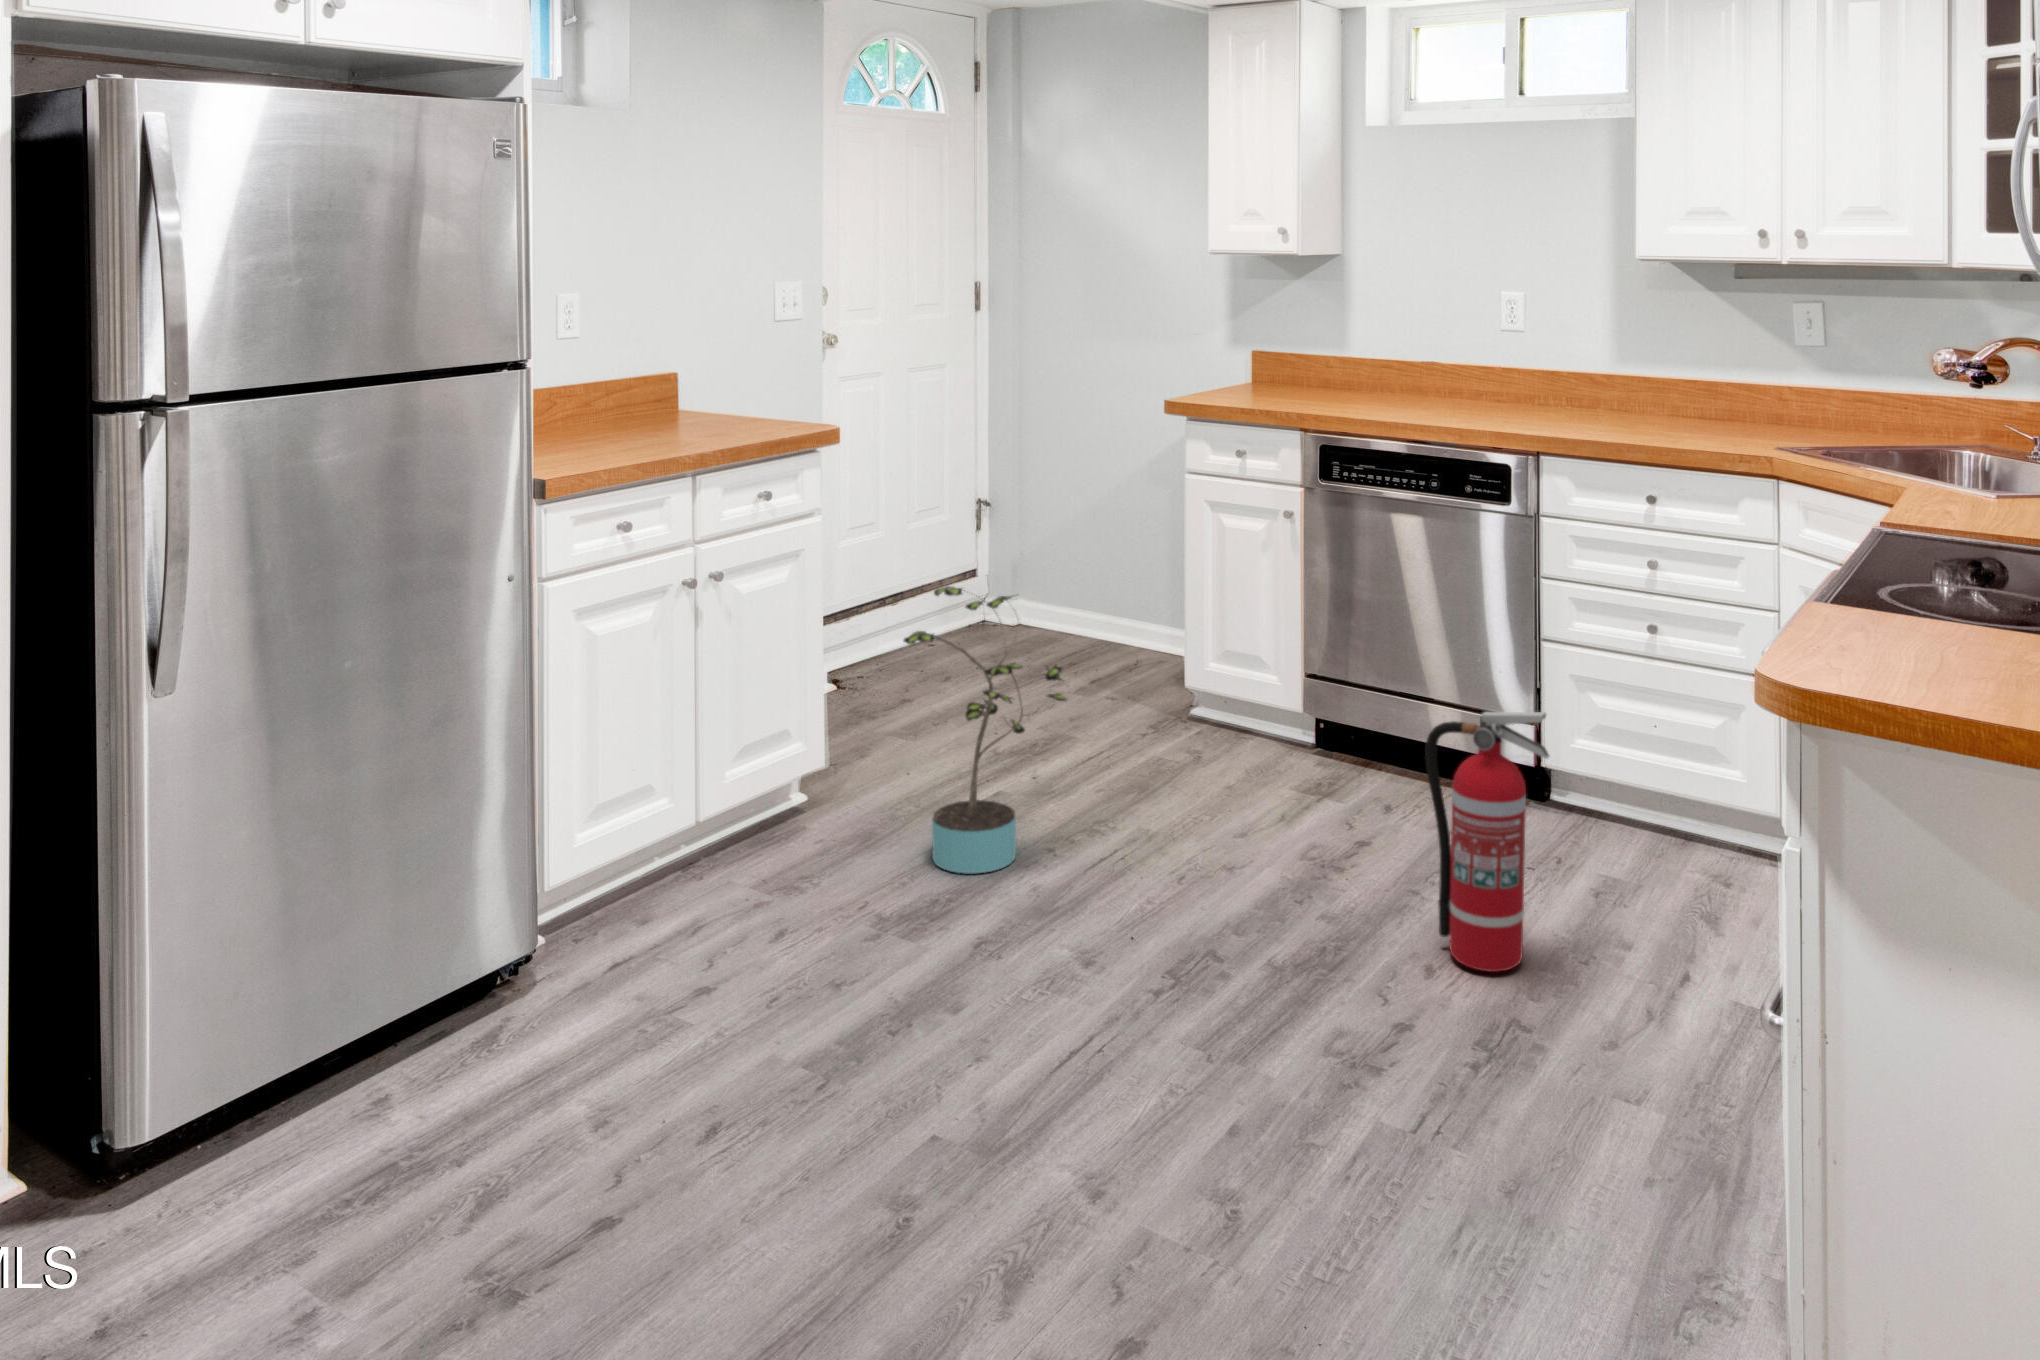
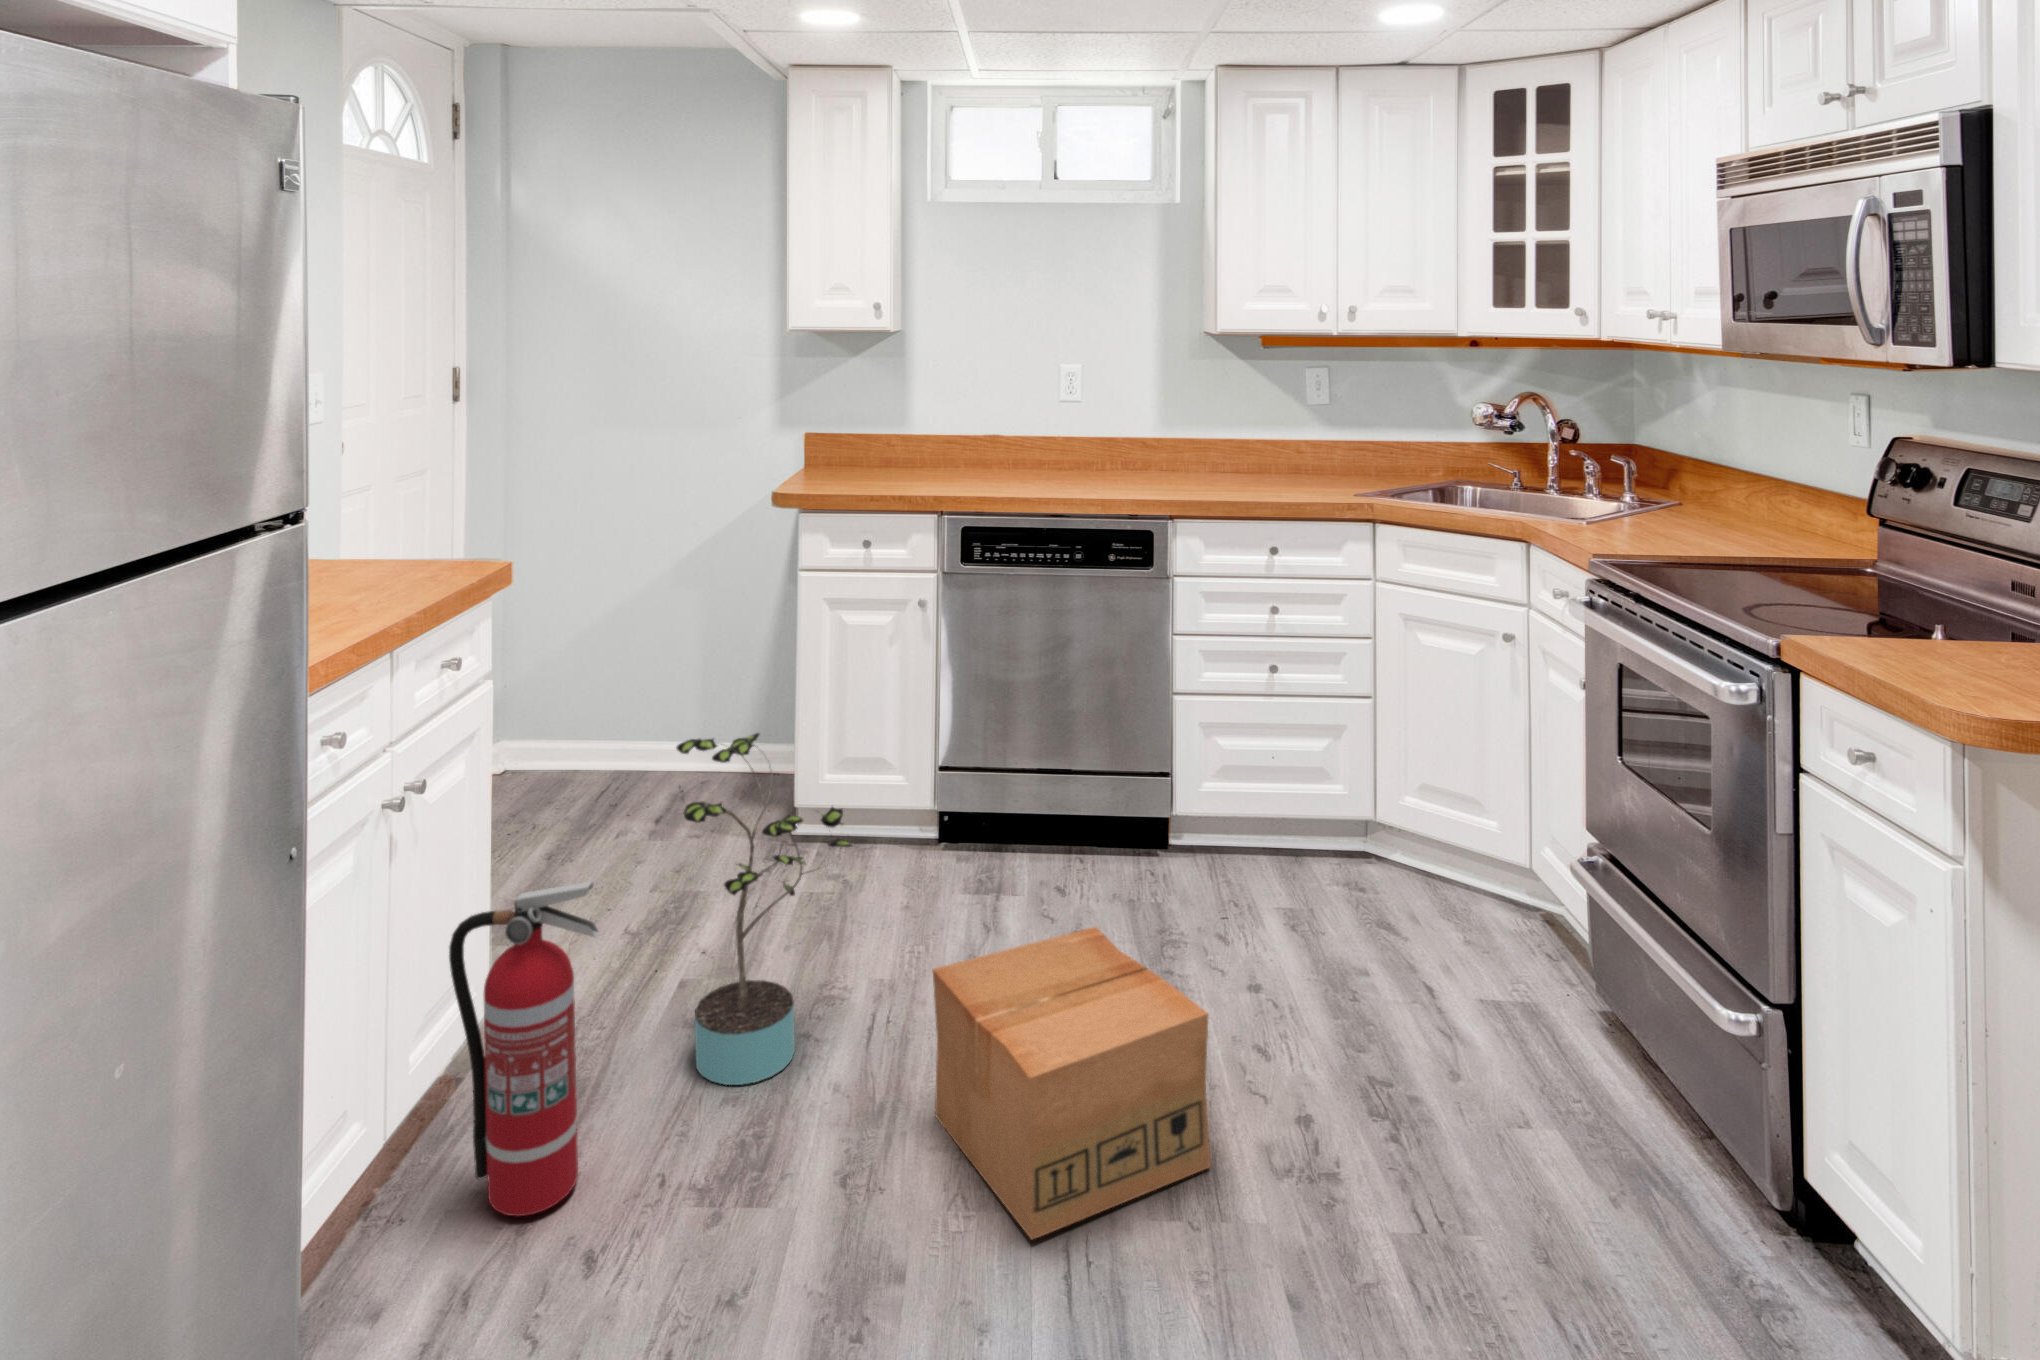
fire extinguisher: present [1425,712,1550,972] -> present [449,881,599,1216]
cardboard box: none [1052,803,1244,1021] -> present [933,927,1211,1240]

